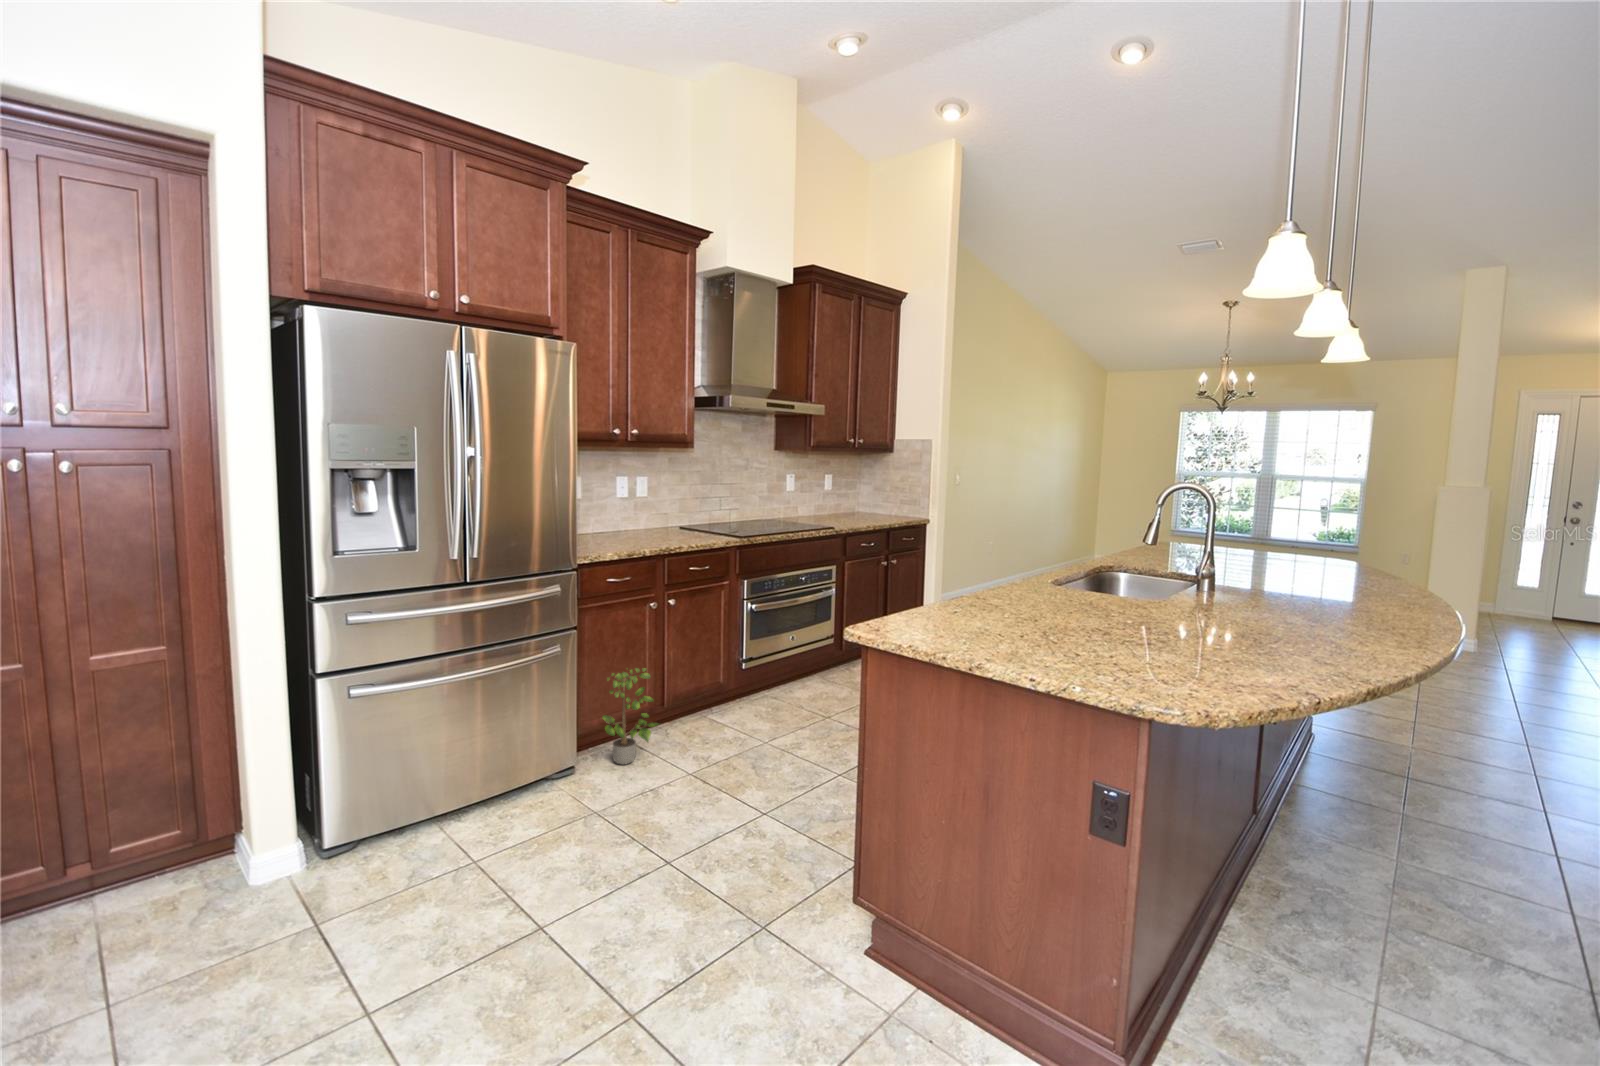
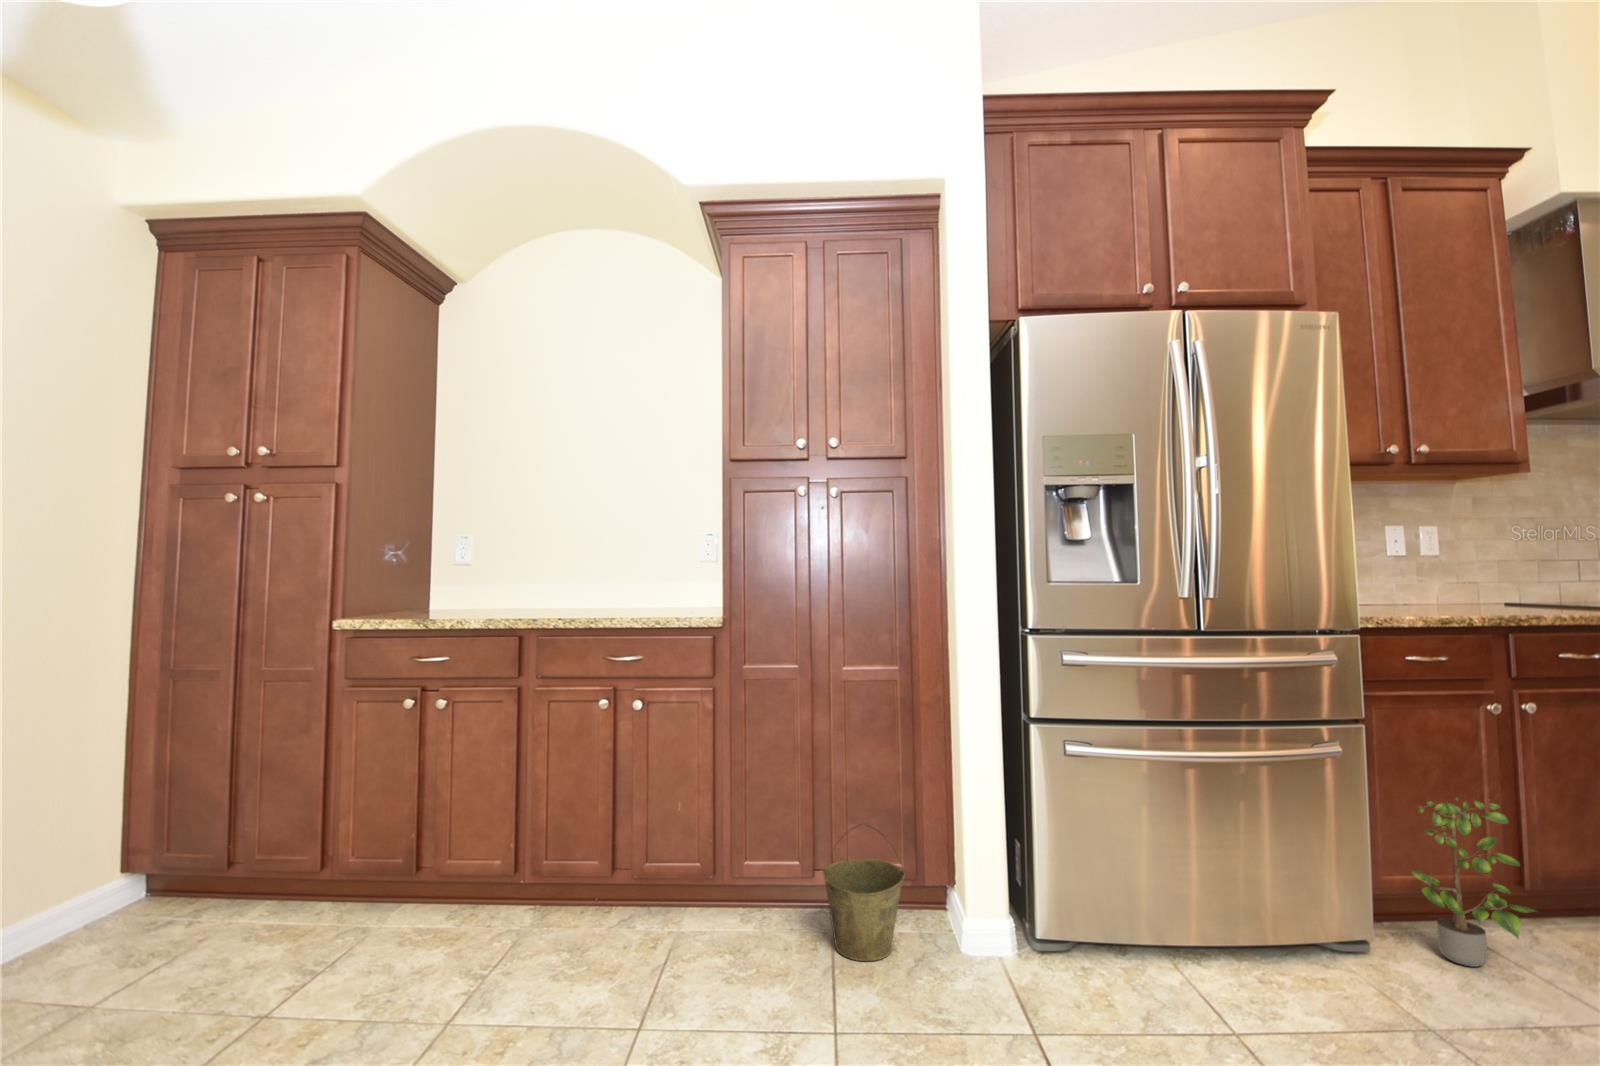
bucket: none [70,805,180,936] -> present [823,827,904,961]

